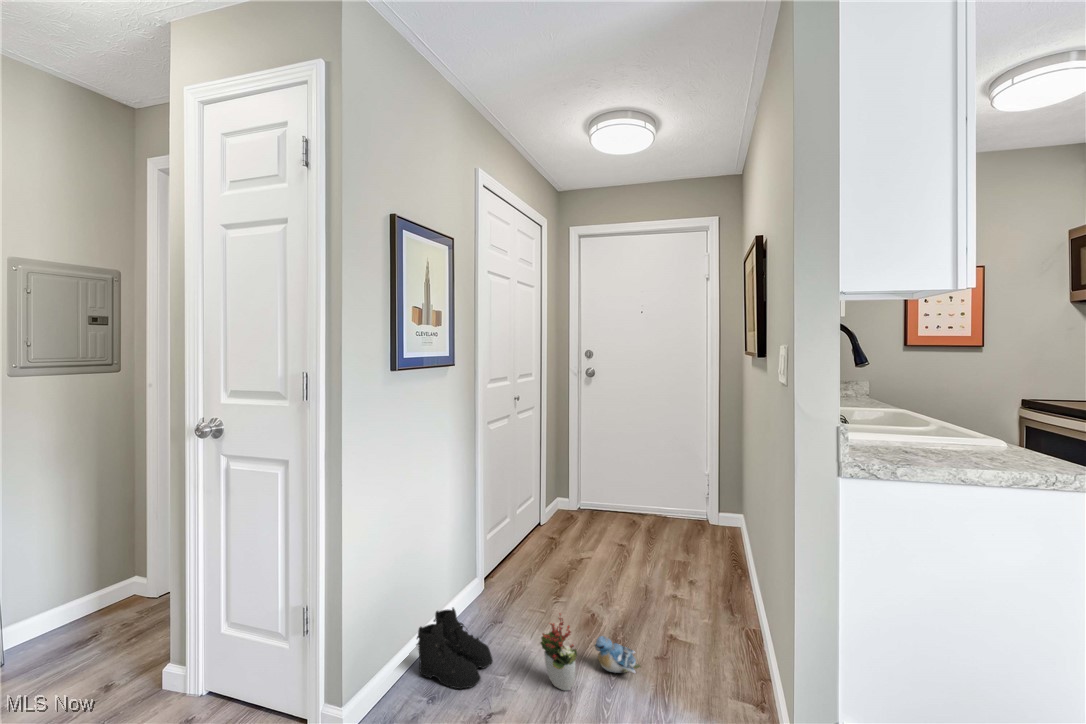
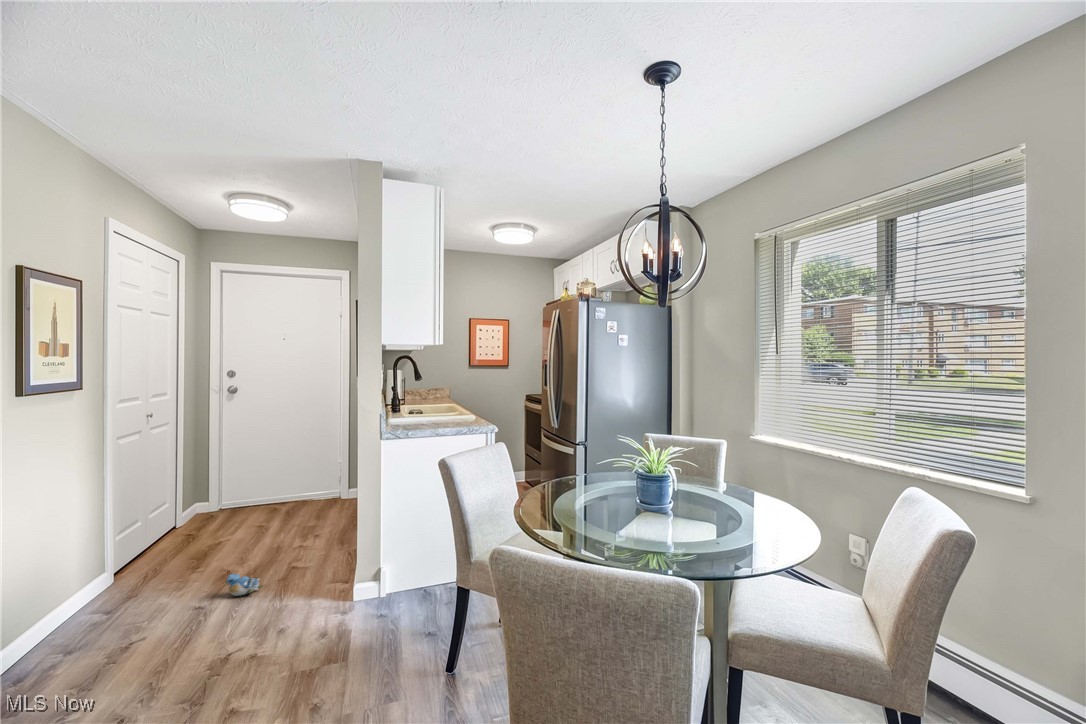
boots: present [416,608,493,690] -> none [45,588,130,646]
decorative plant: present [541,614,577,691] -> none [177,563,210,615]

